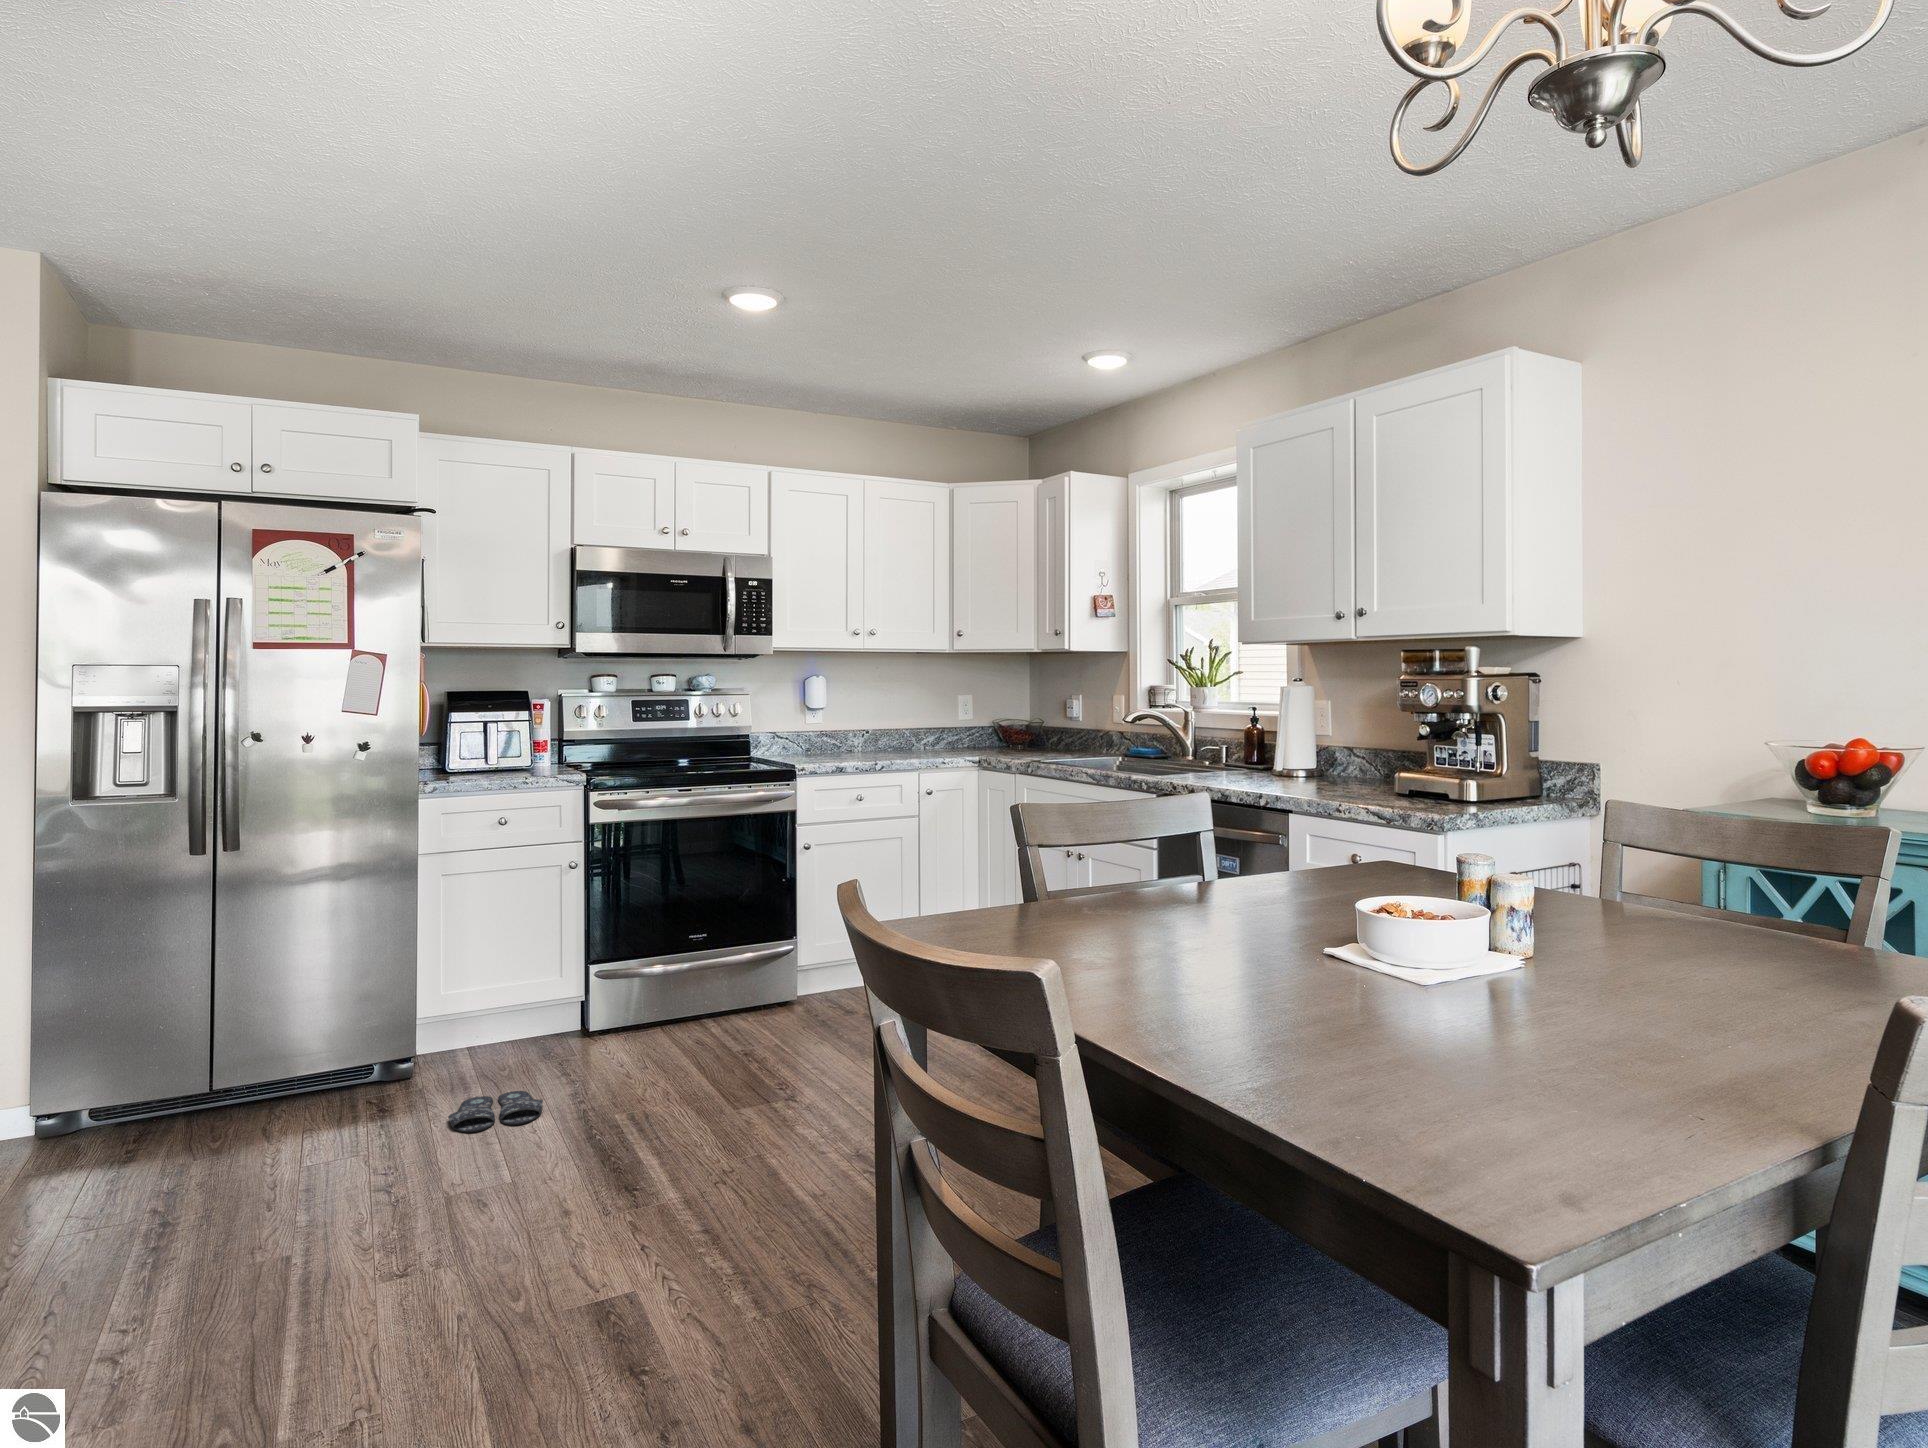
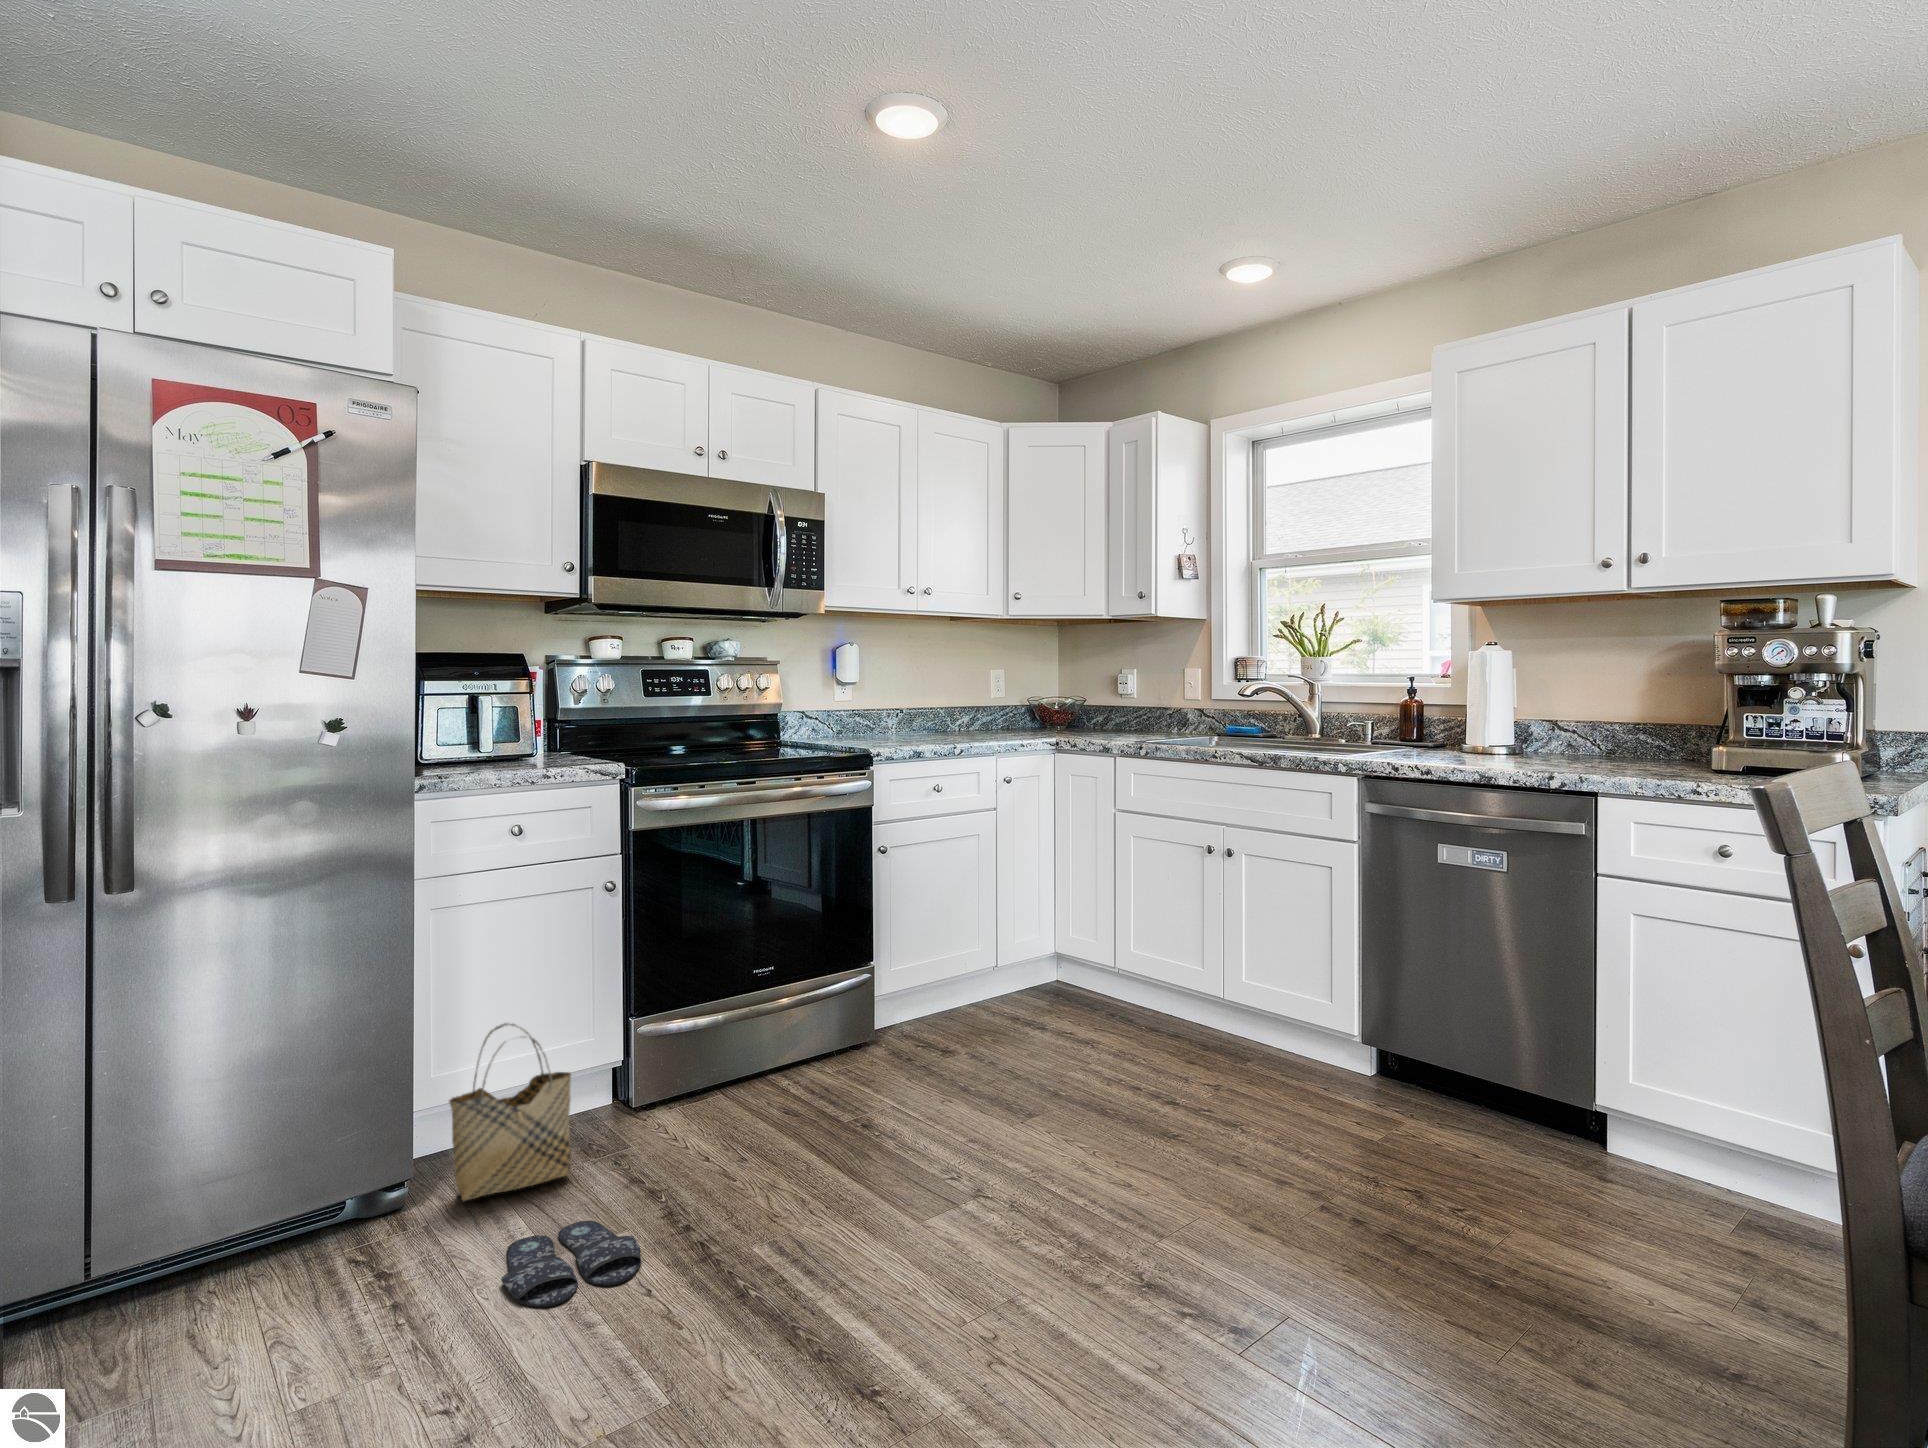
woven basket: none [443,956,532,1074] -> present [449,1023,572,1201]

